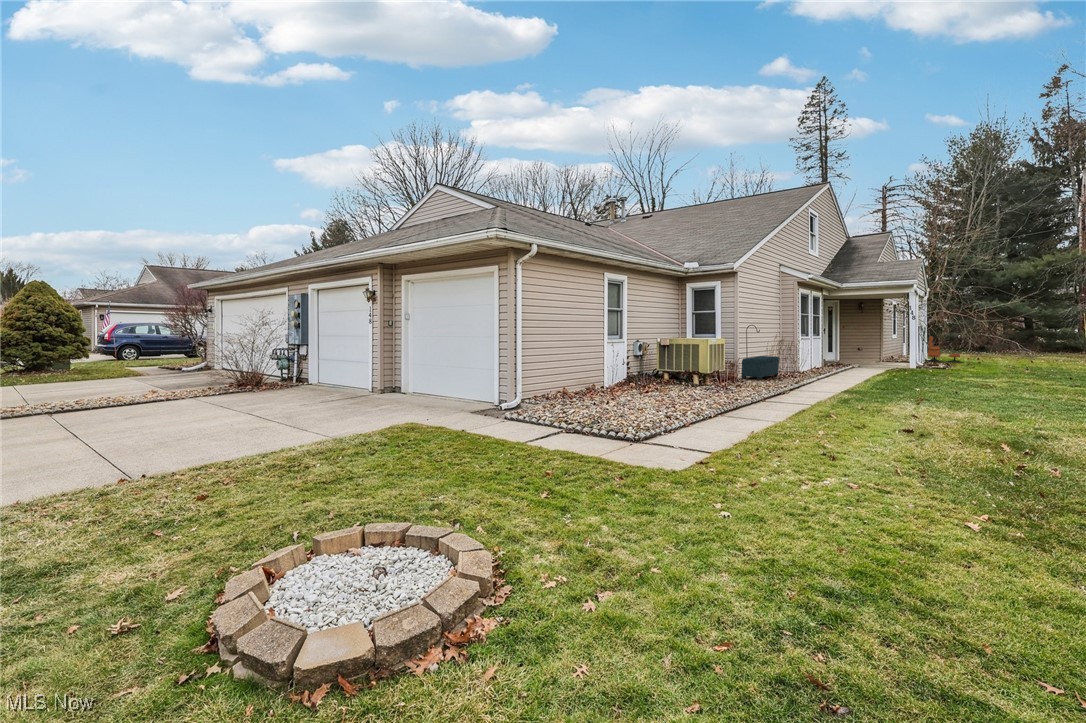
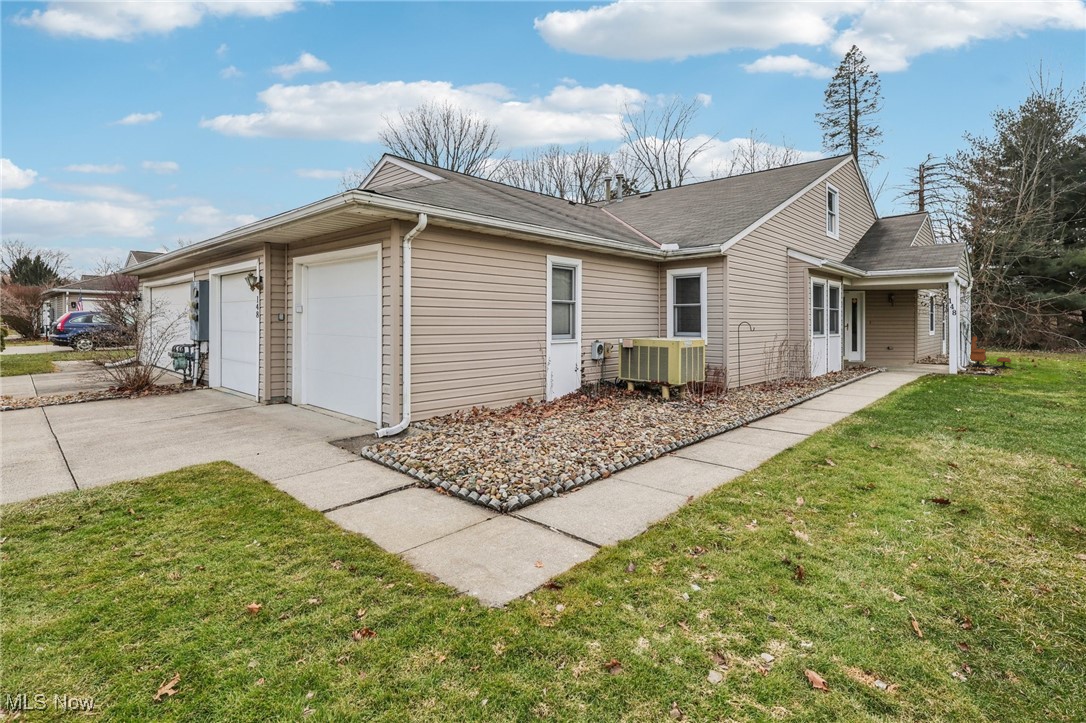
bench: present [741,356,779,380] -> none [730,360,779,392]

